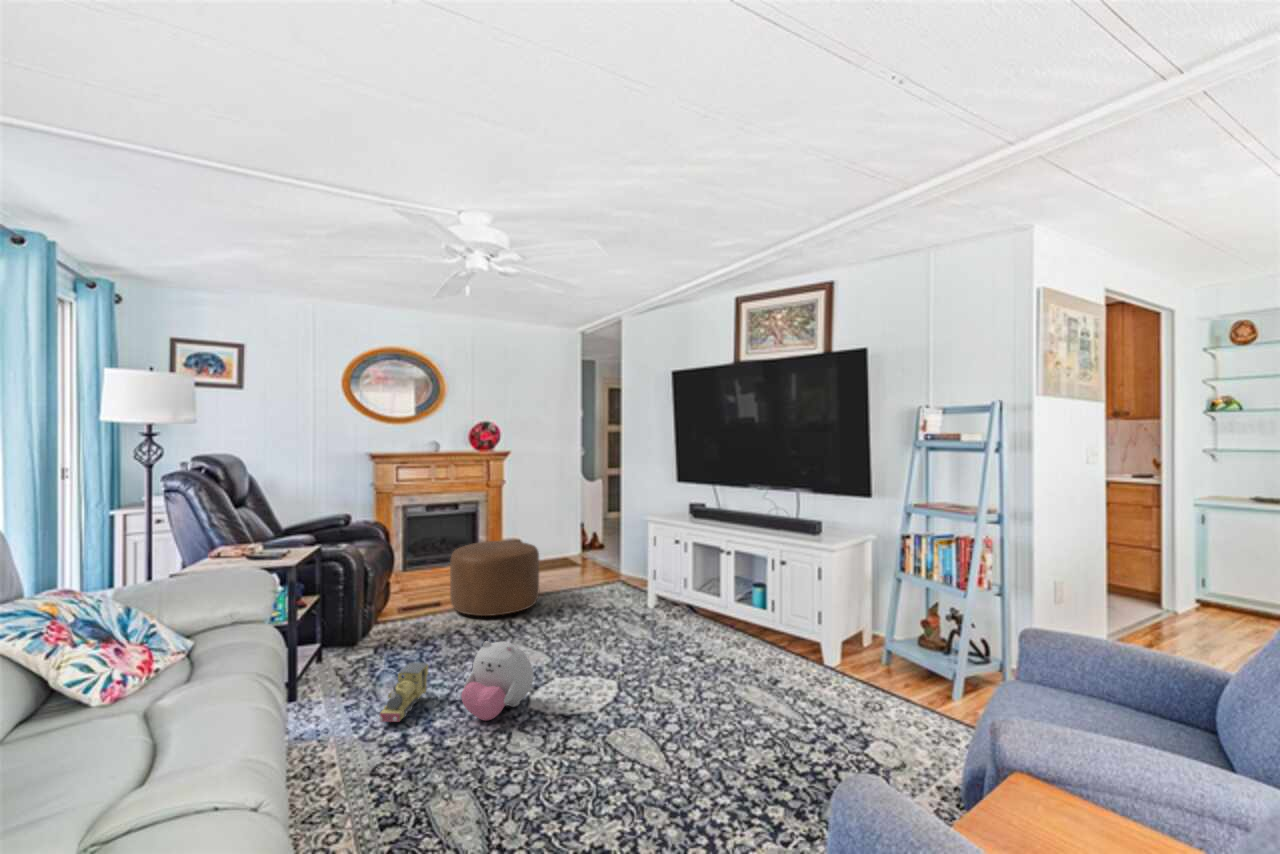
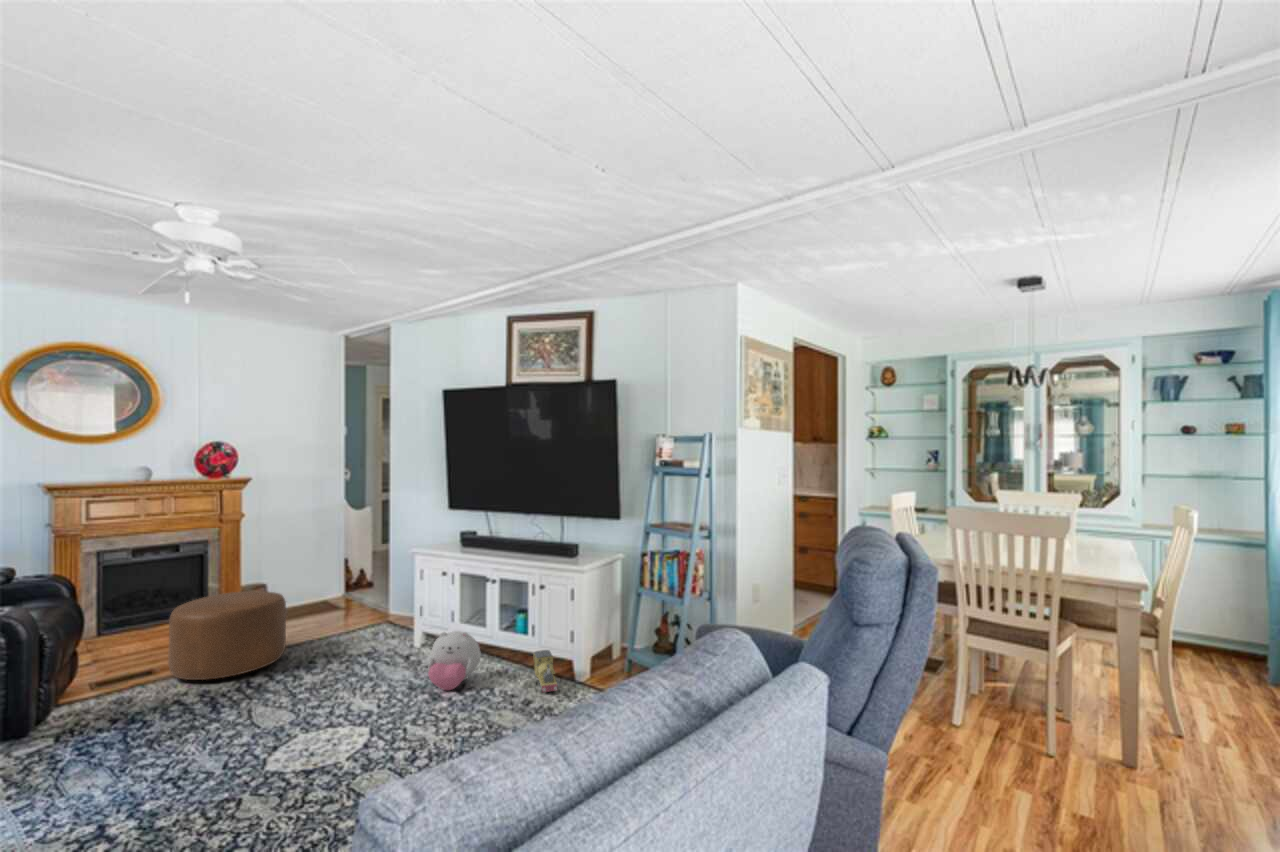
plush toy: present [462,641,534,720] -> present [428,631,481,690]
toy train: present [379,663,428,722] -> present [534,650,557,692]

